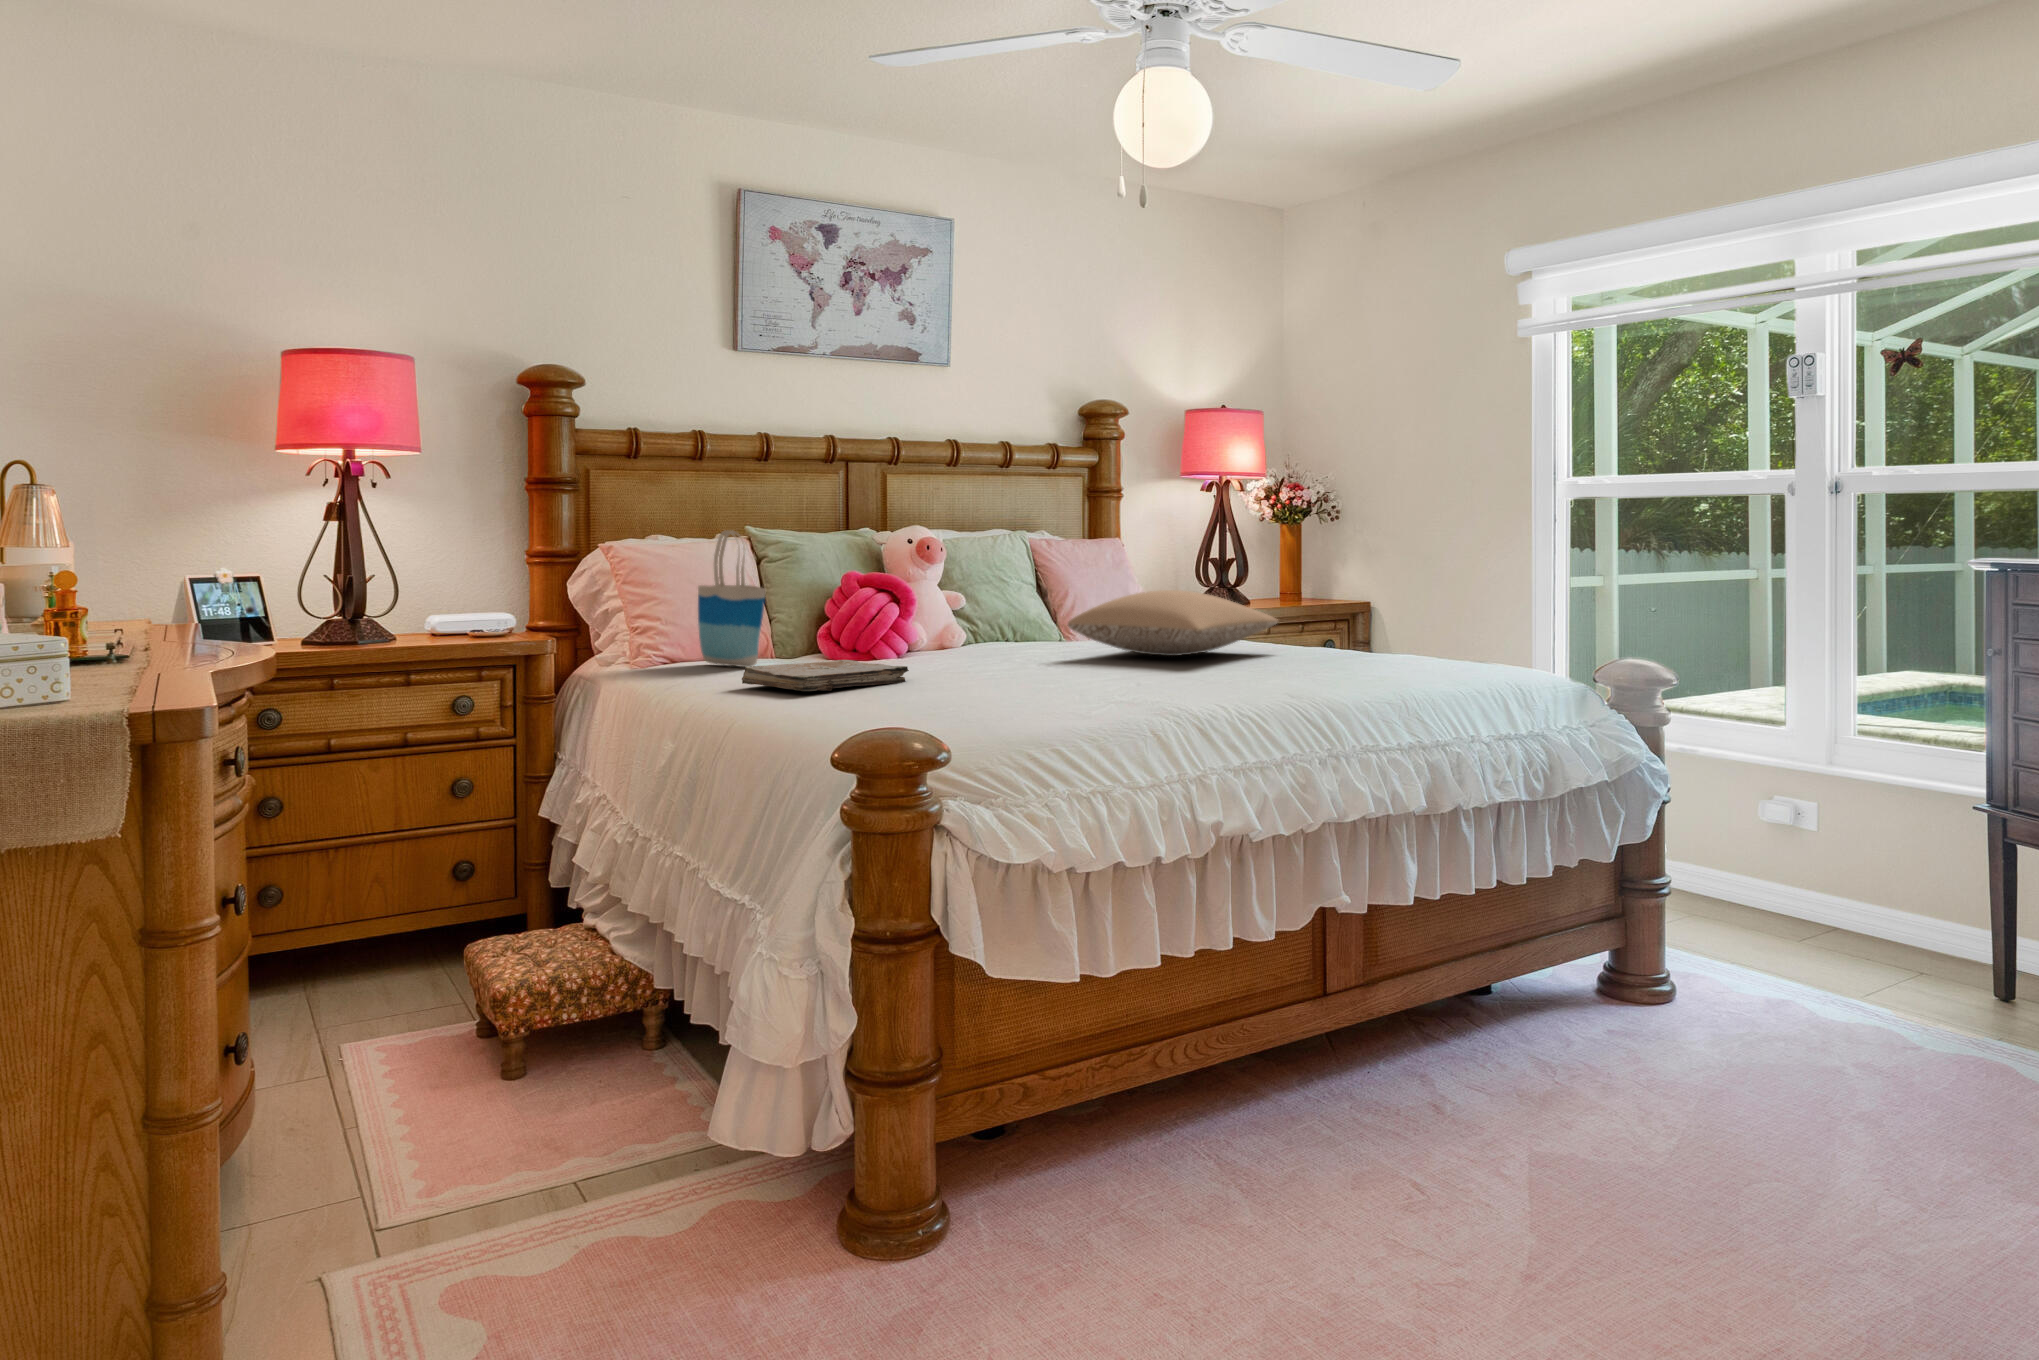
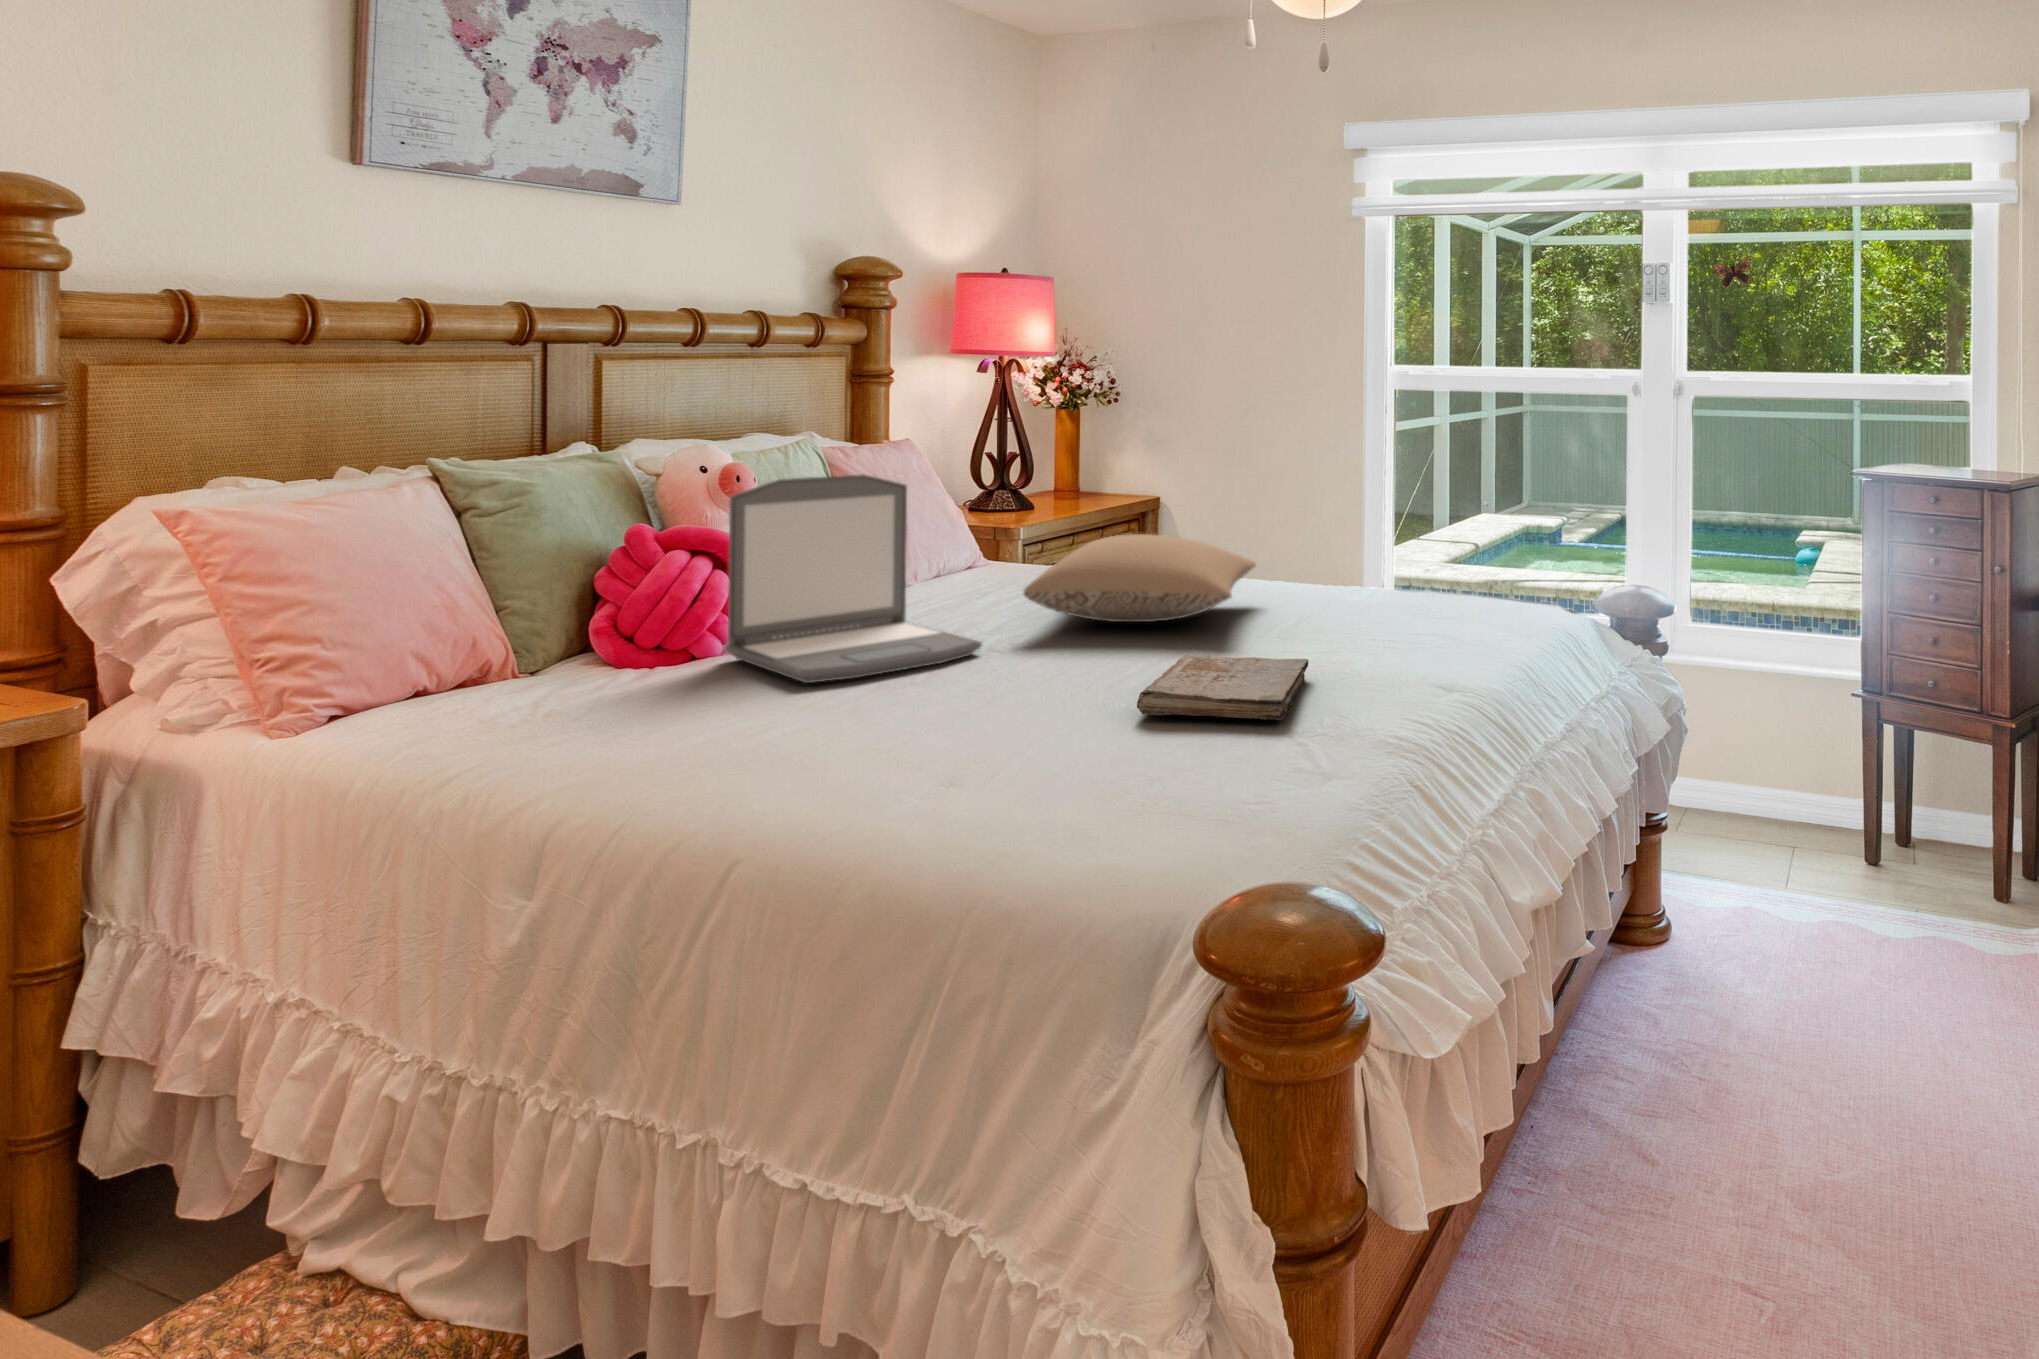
tote bag: present [698,530,765,667] -> none [419,487,581,710]
laptop: none [879,537,1026,666] -> present [725,474,982,683]
book: present [742,660,909,691] -> present [1137,654,1308,720]

